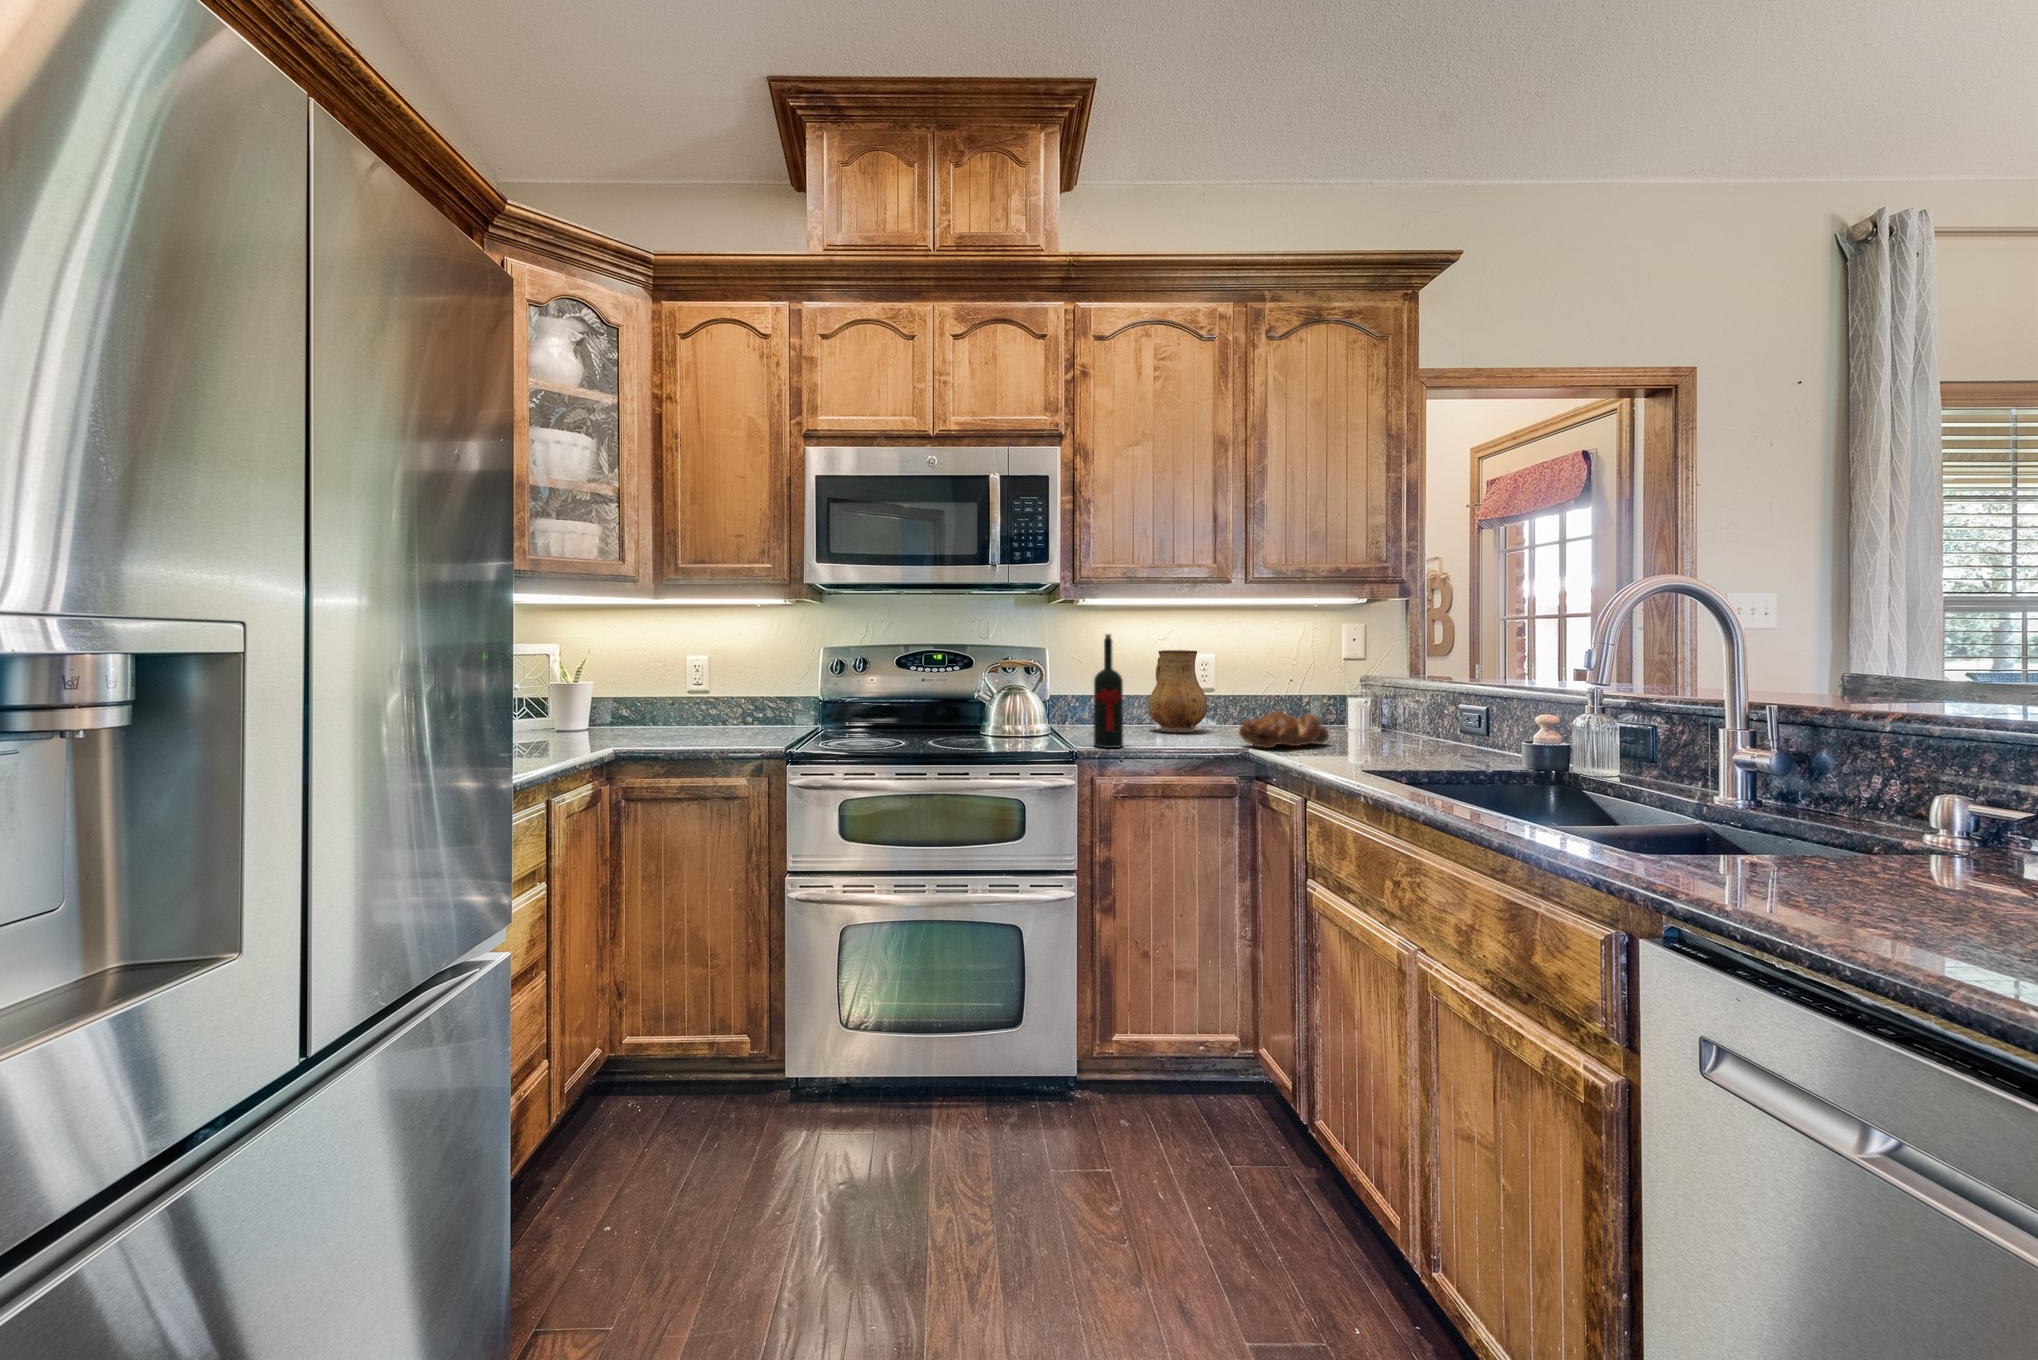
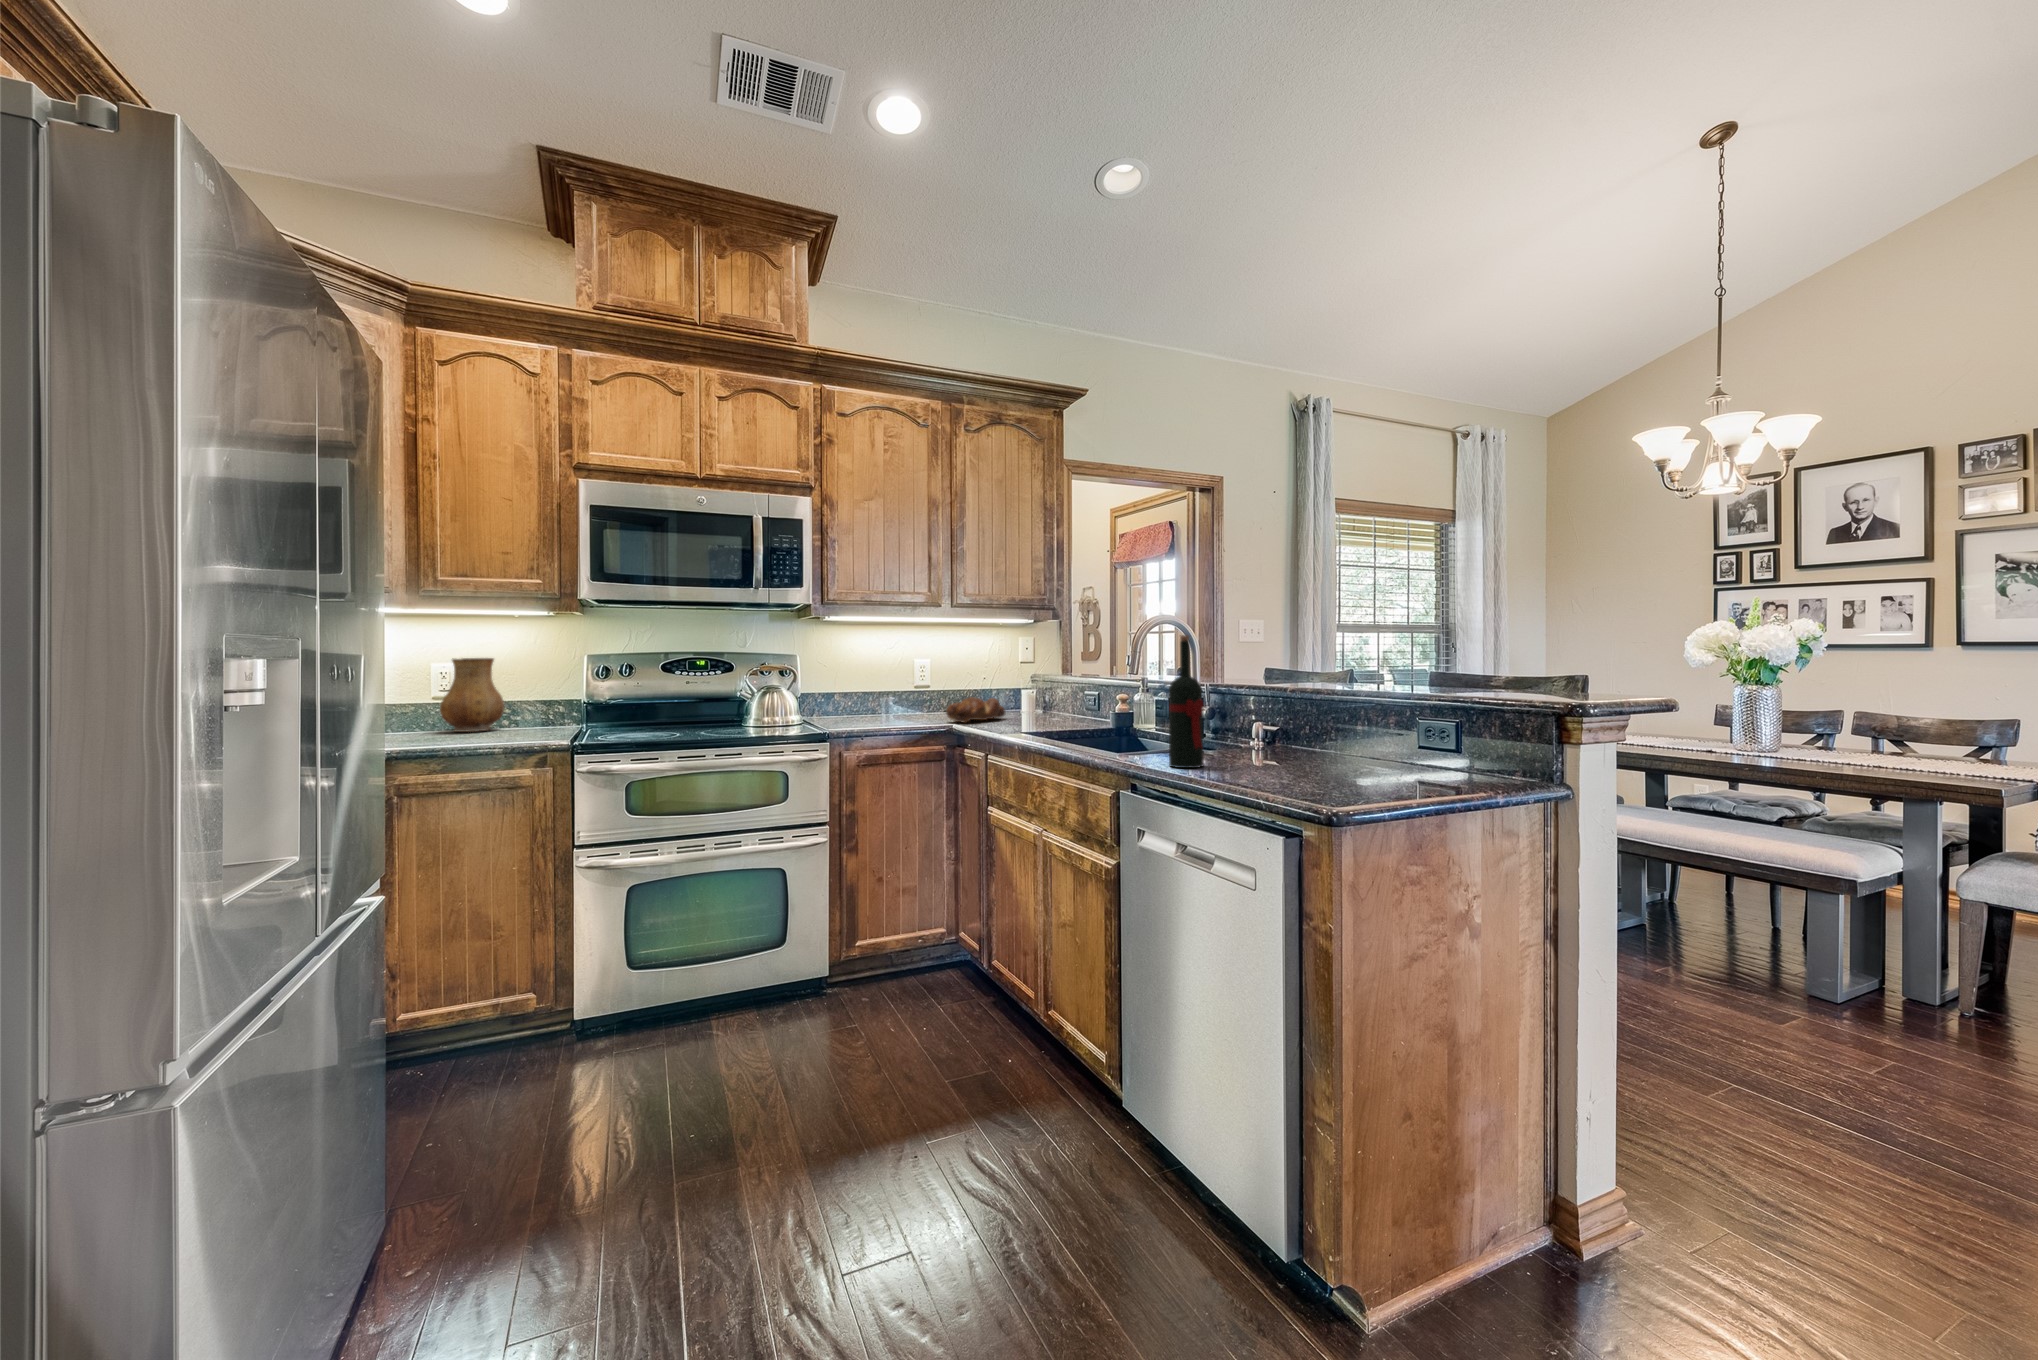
wine bottle: present [1094,634,1123,748] -> present [1169,635,1204,768]
ceramic pitcher: present [1148,650,1207,732] -> present [440,658,505,732]

